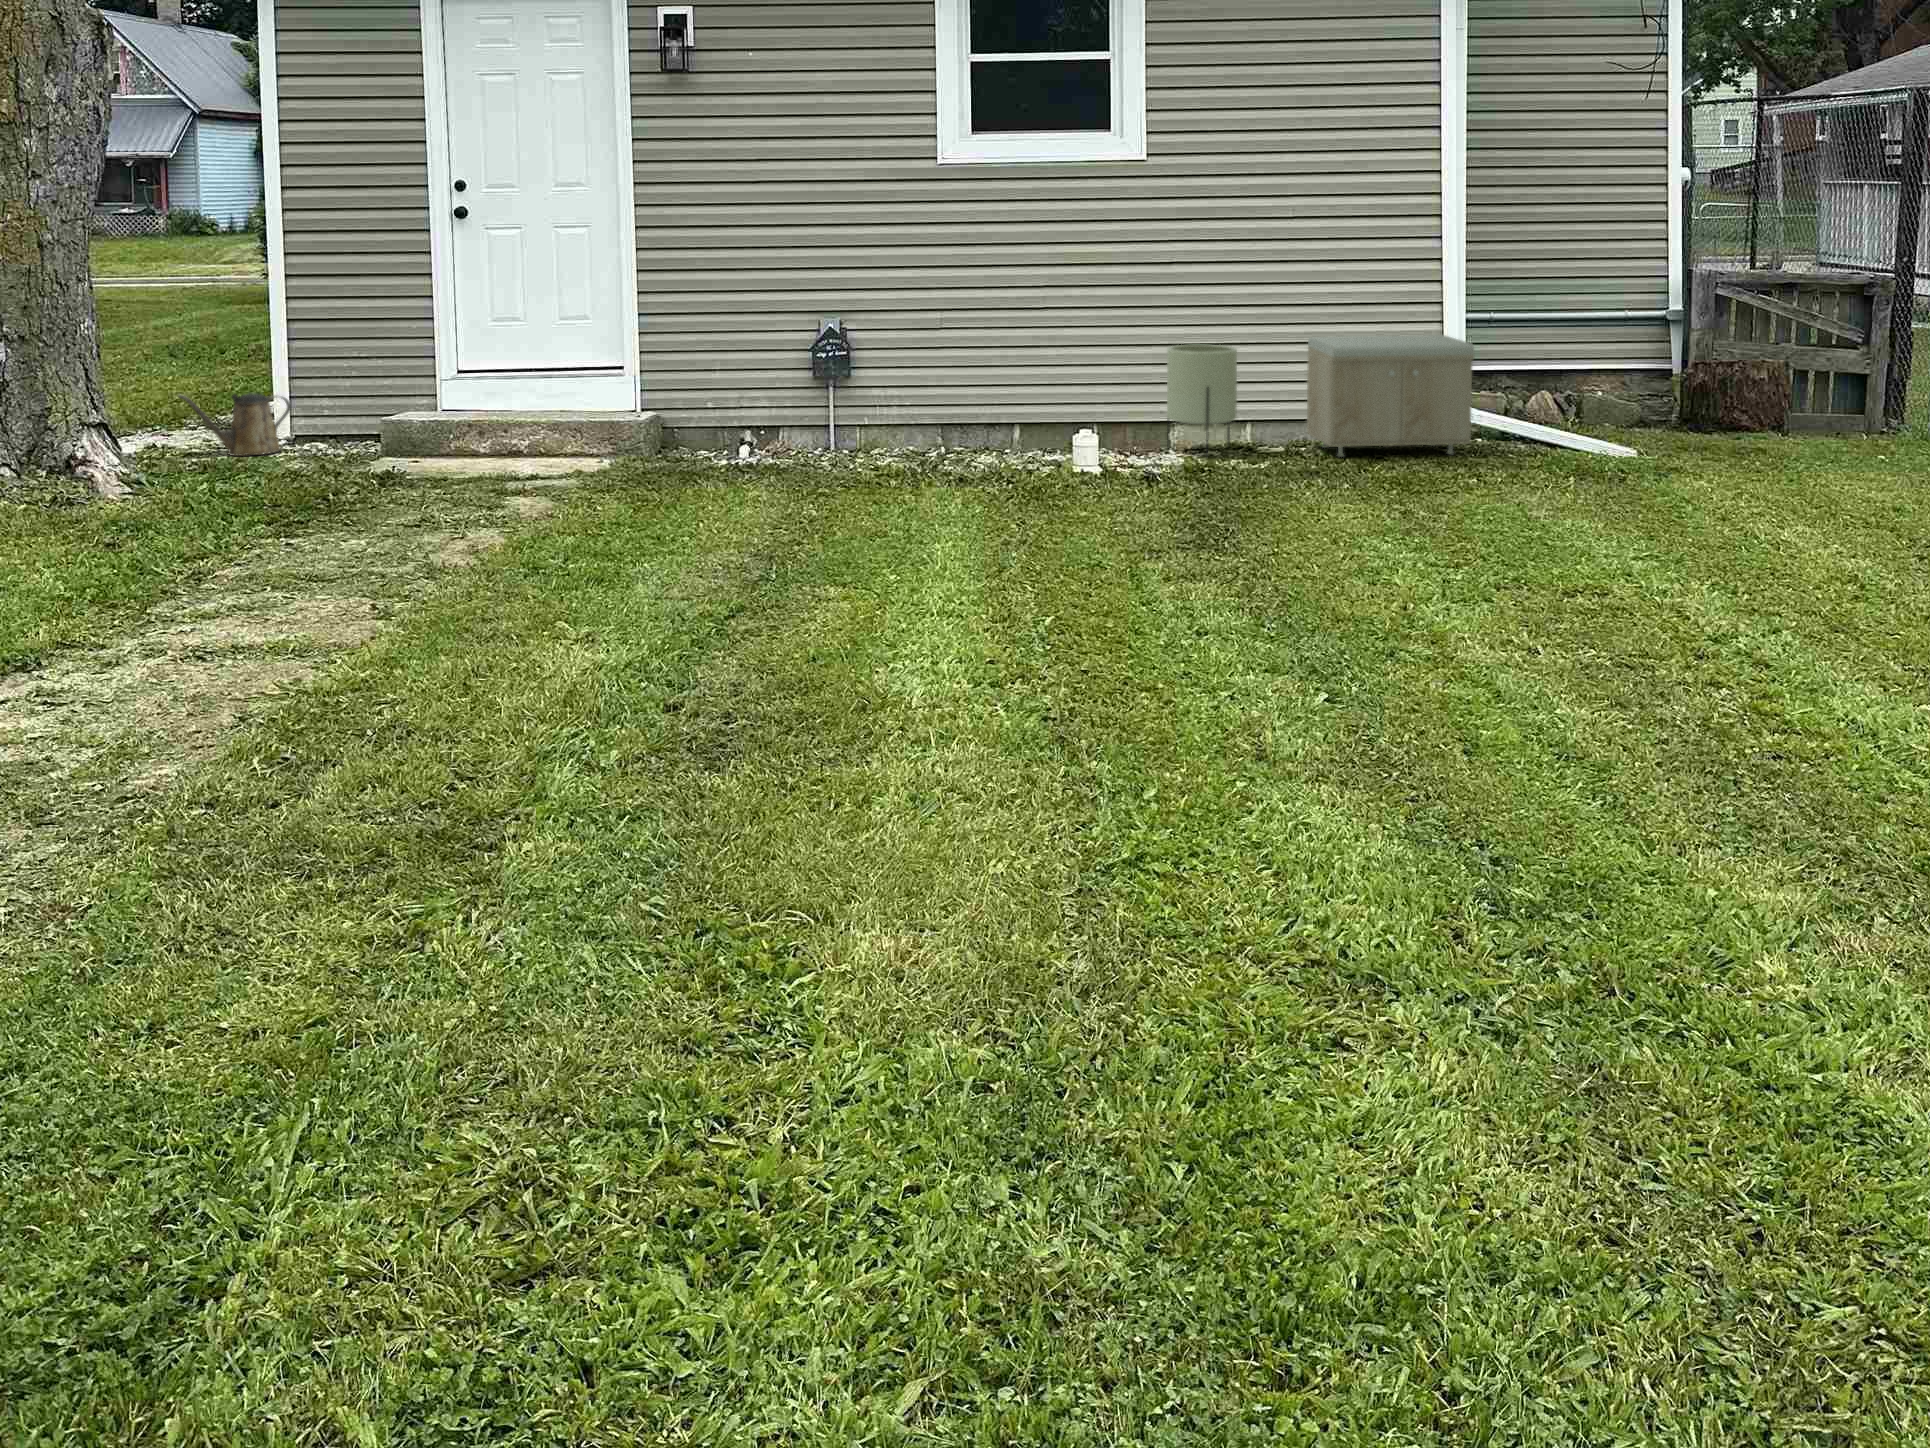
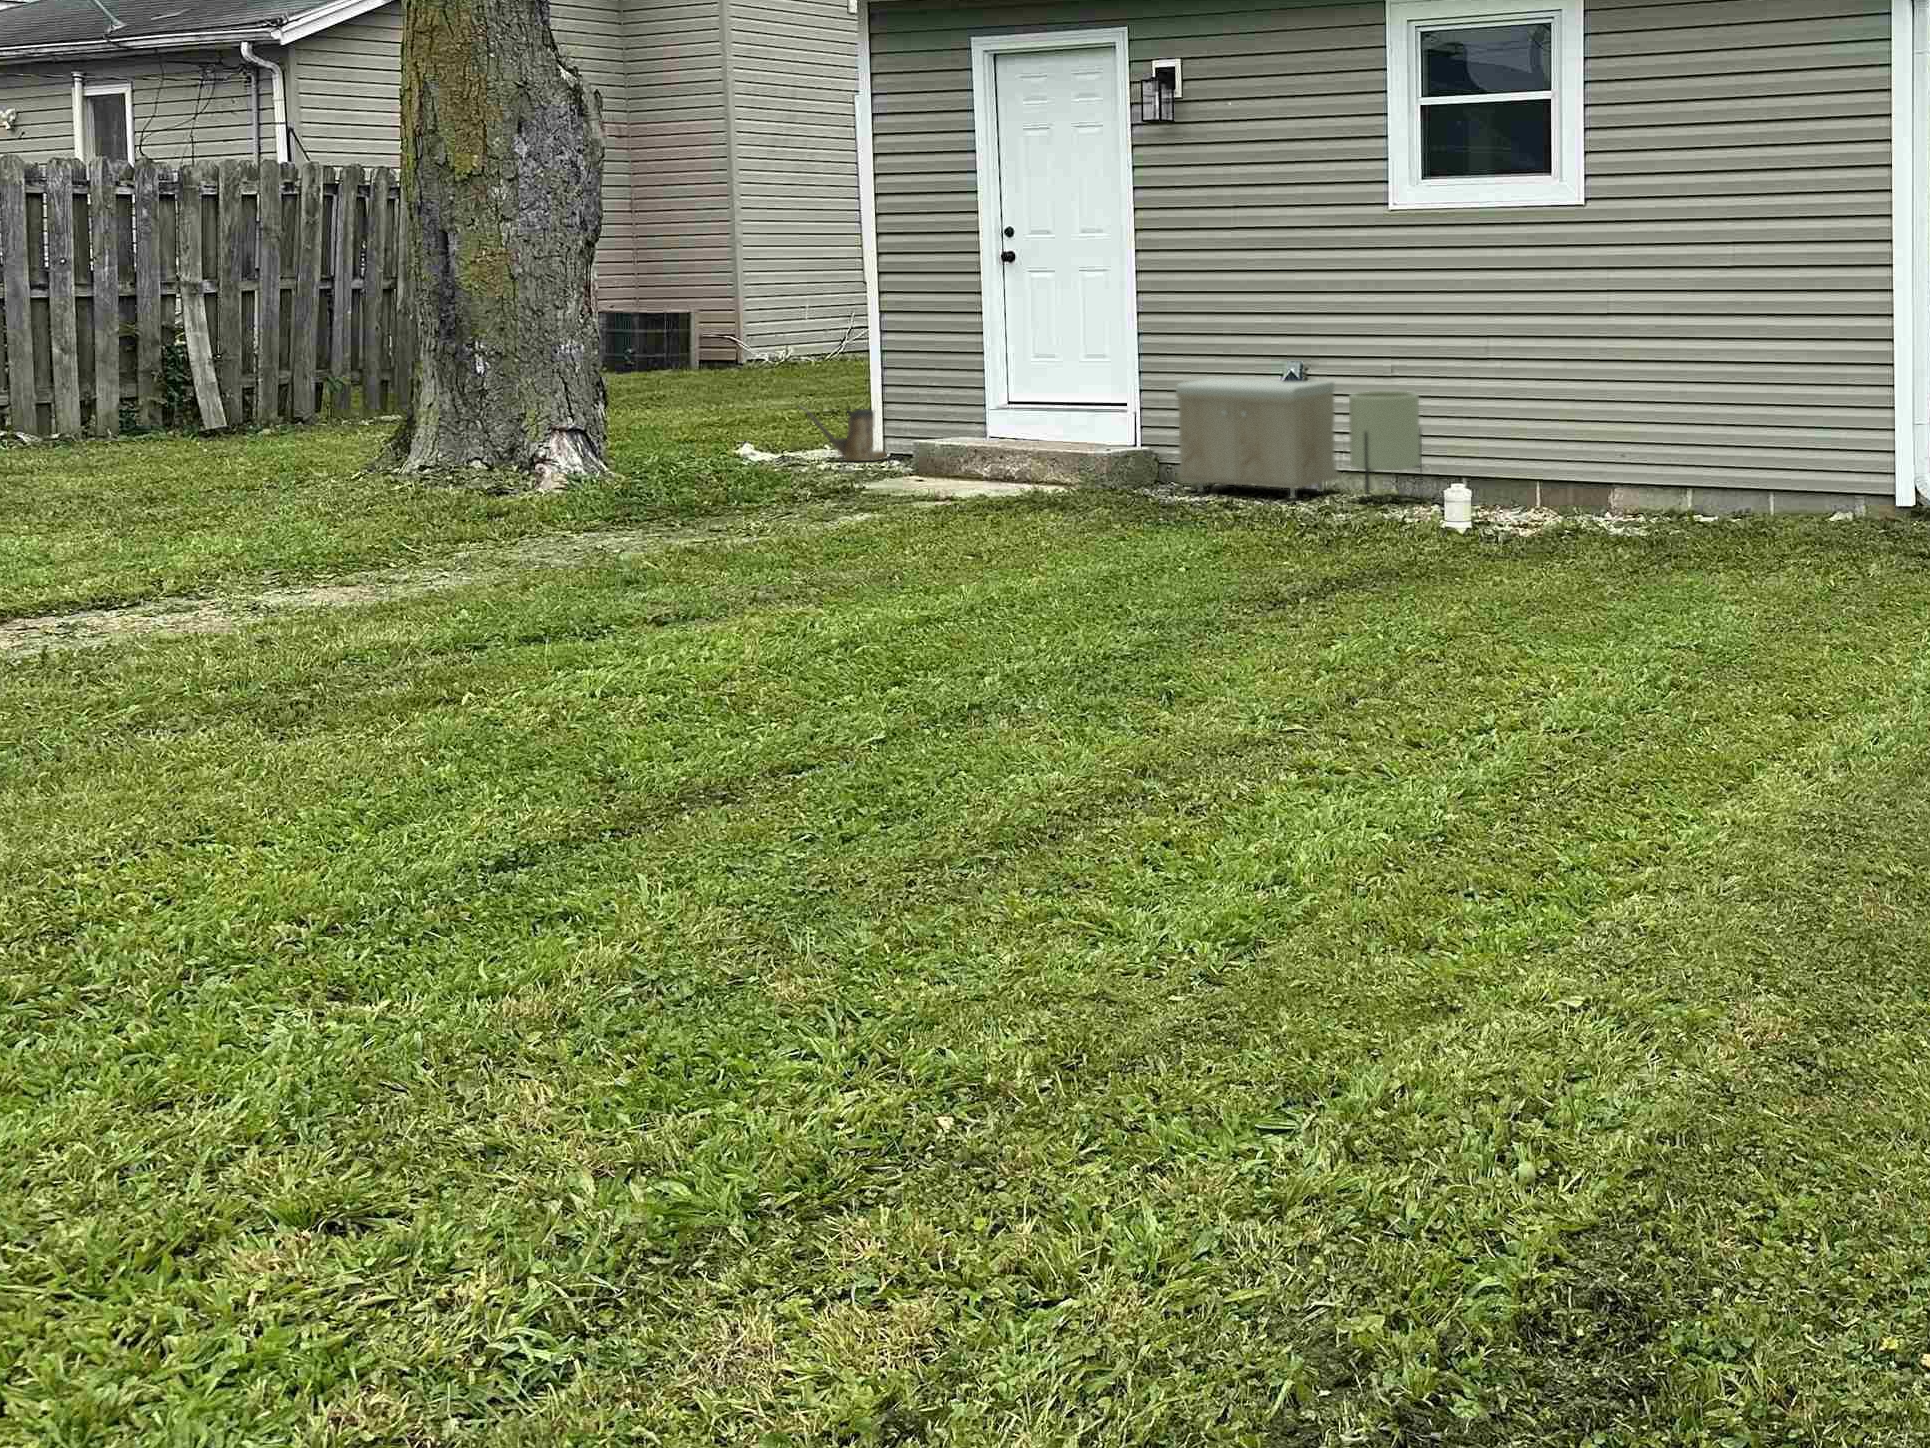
storage bench: present [1307,335,1474,457] -> present [1176,379,1339,498]
planter: present [1167,344,1237,456] -> present [1349,391,1422,498]

